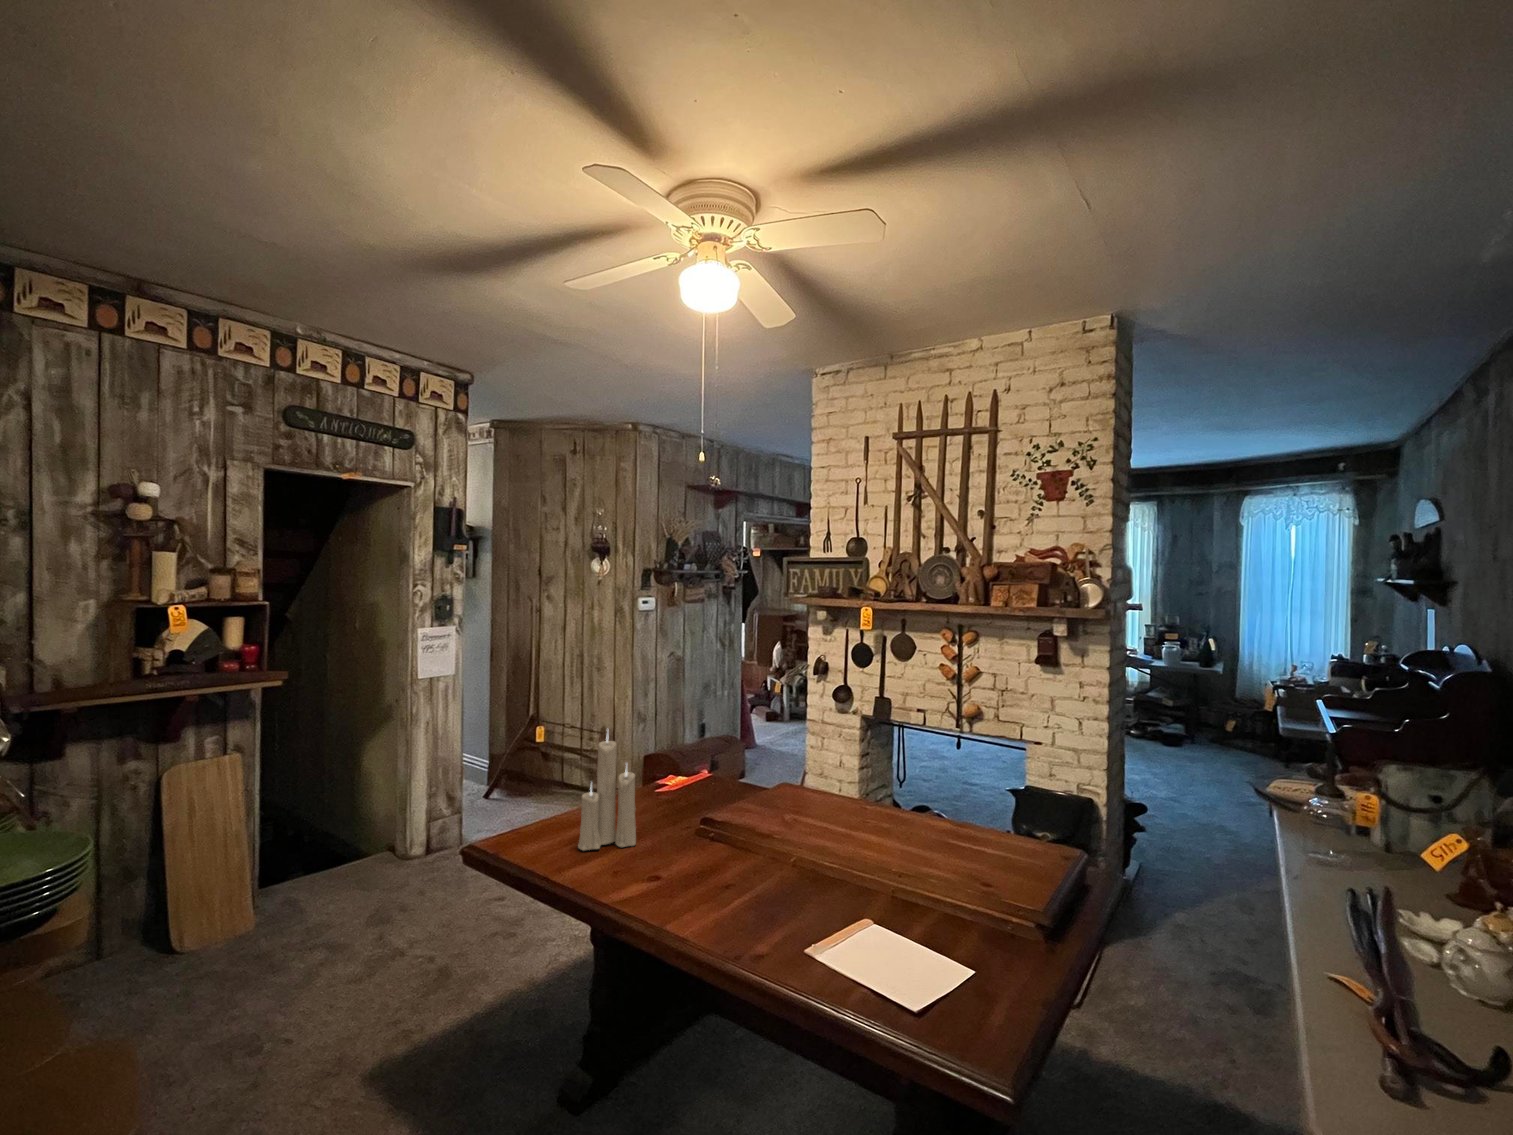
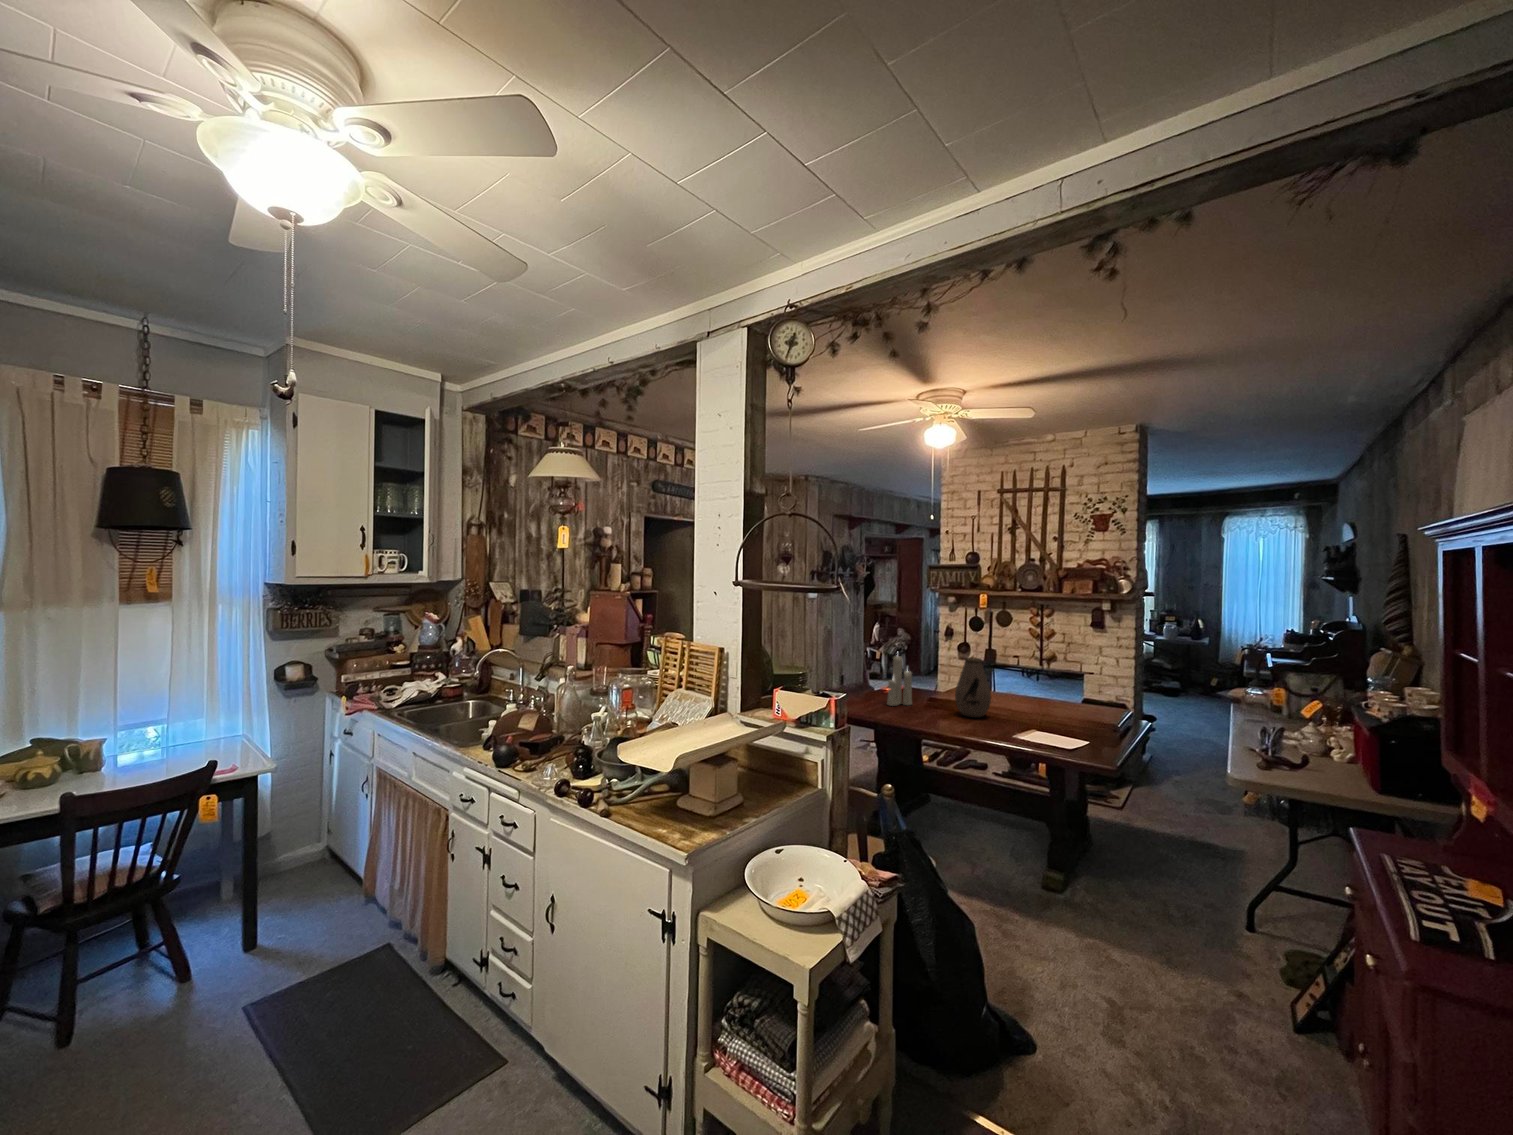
vase: none [698,751,773,892] -> present [955,657,991,718]

